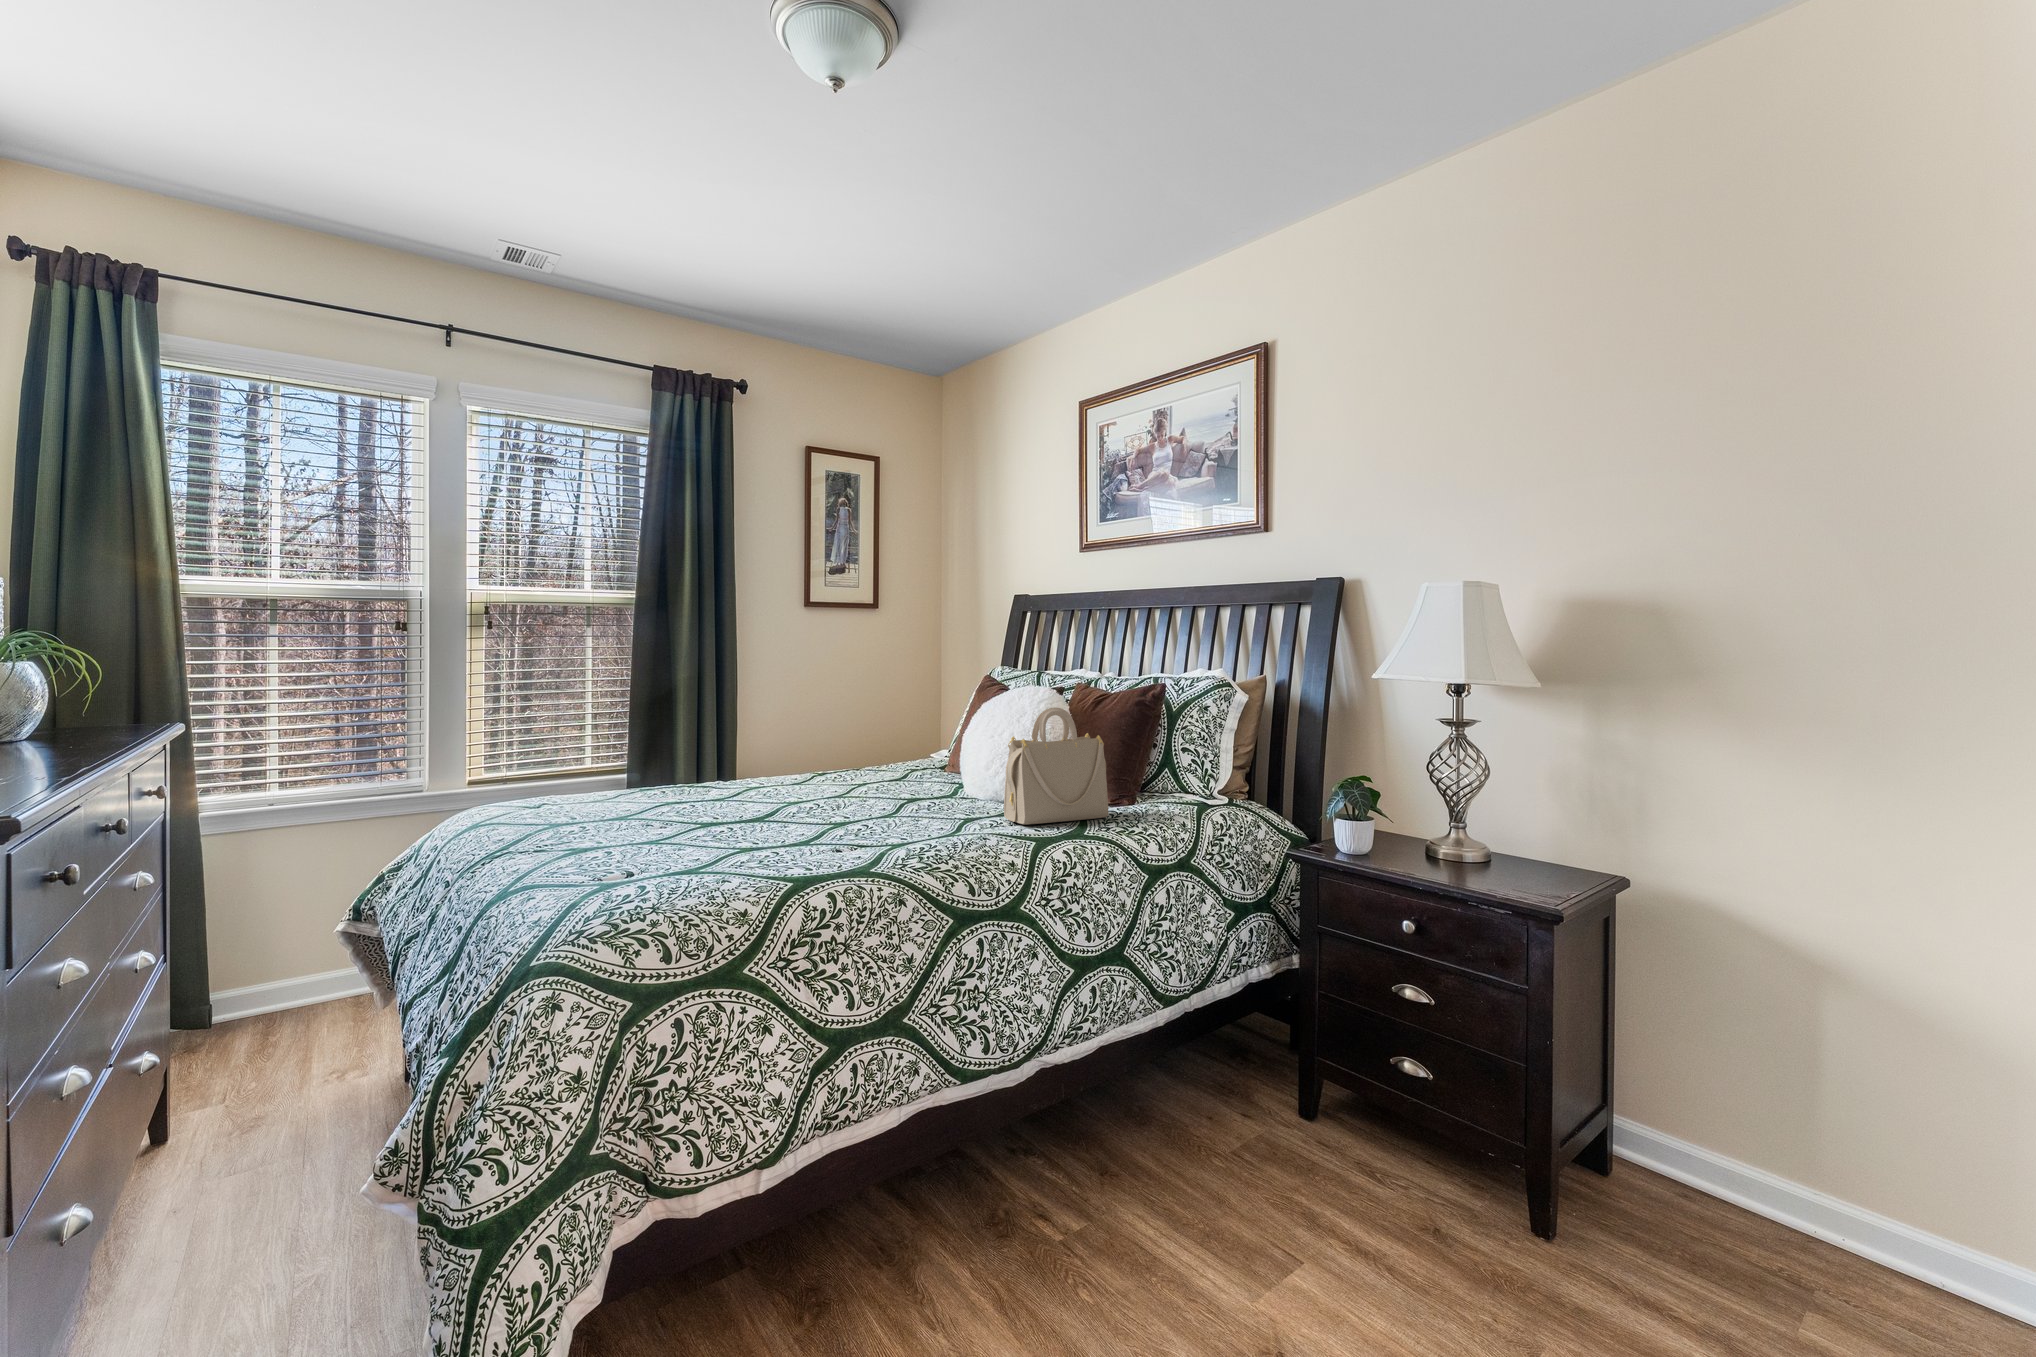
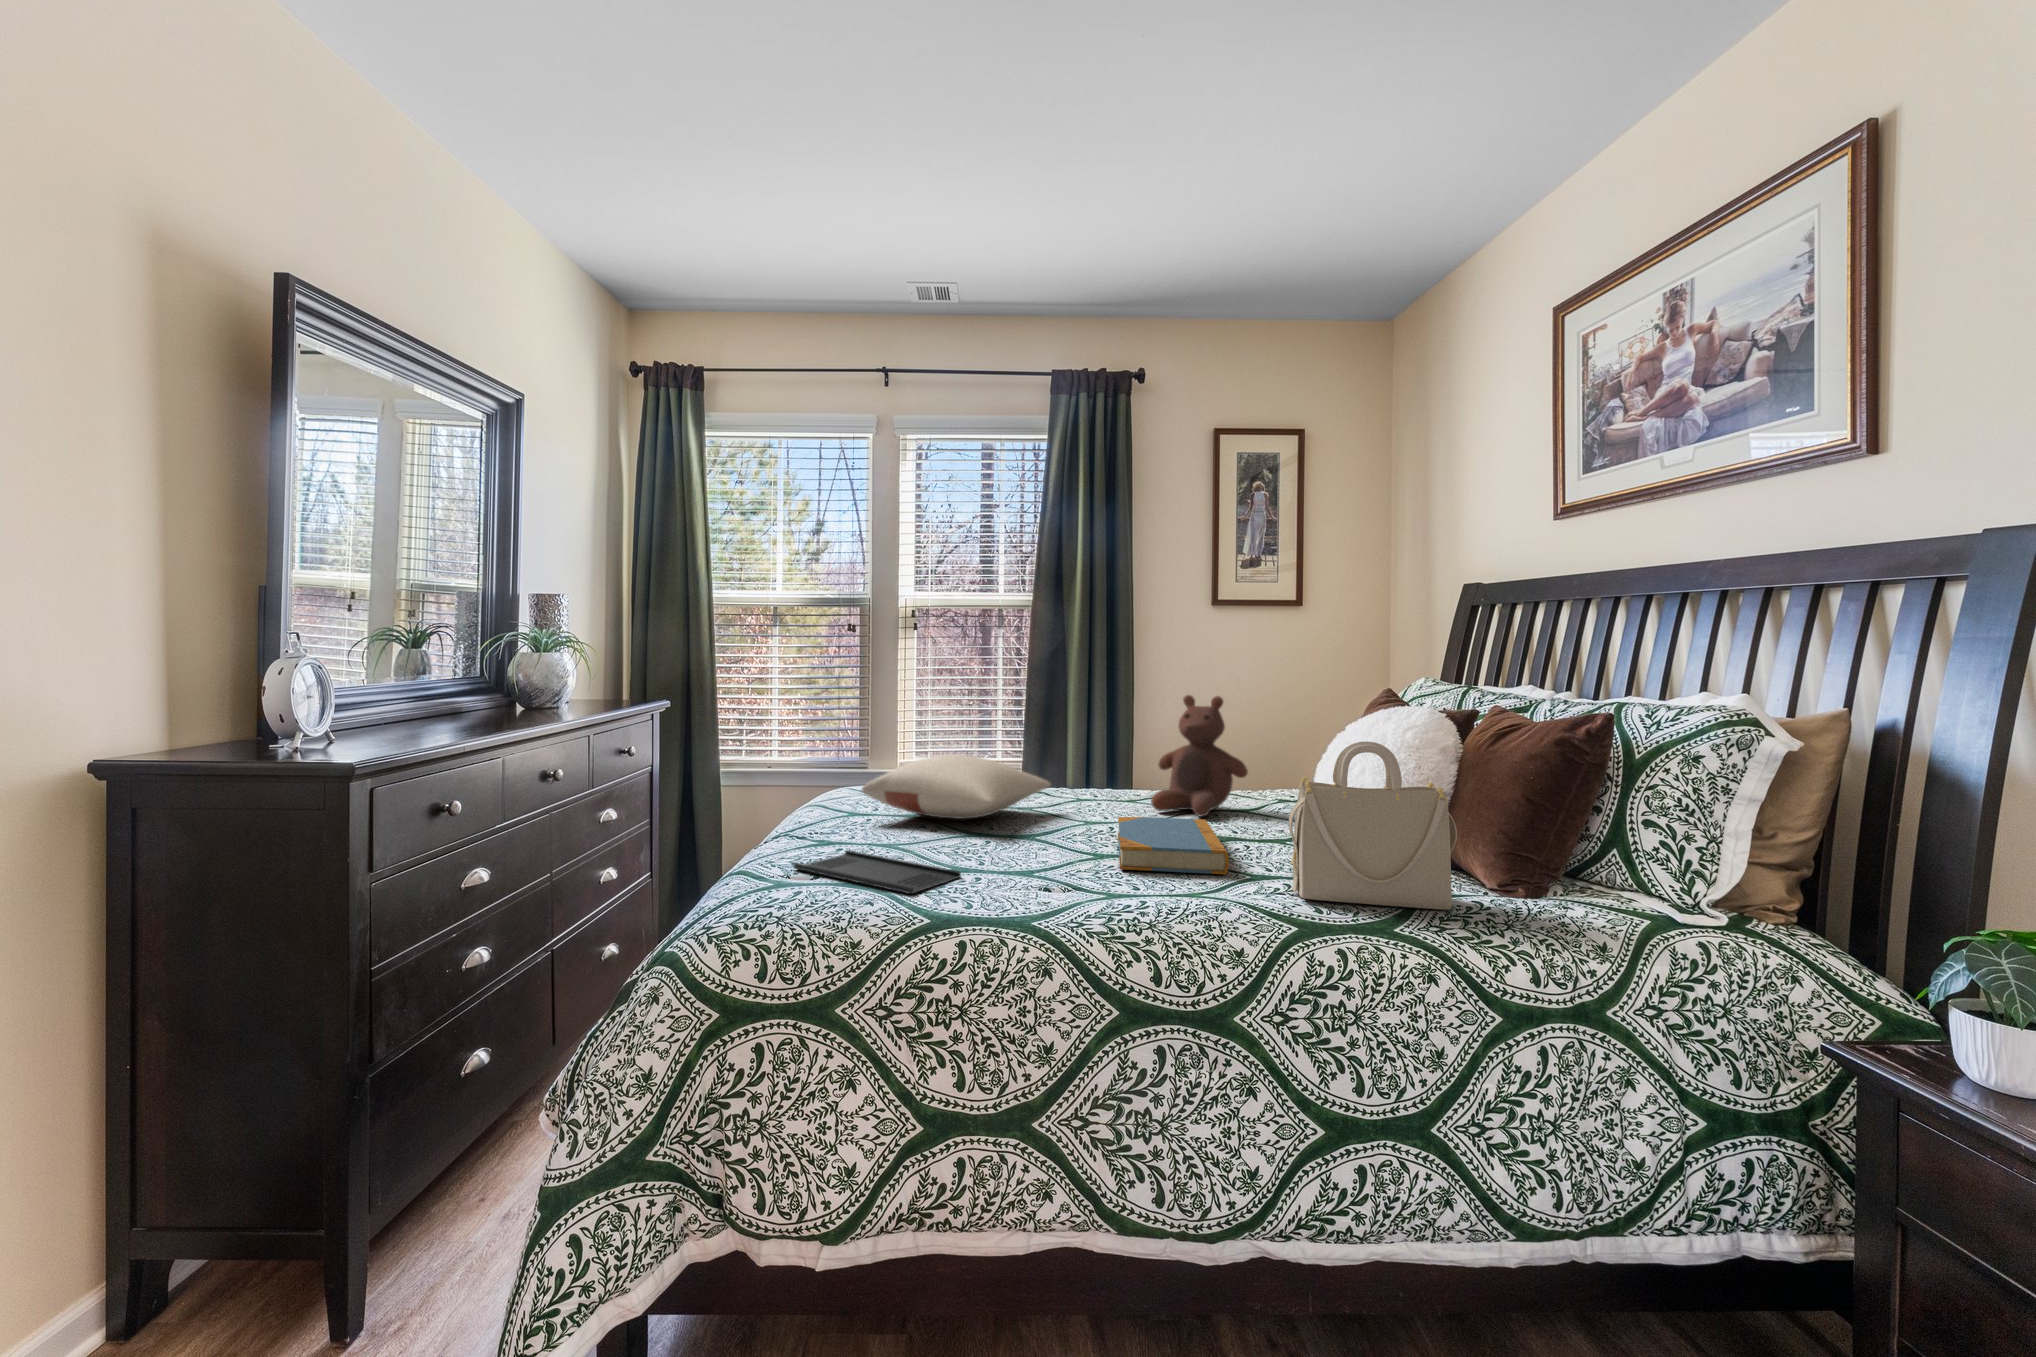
stuffed bear: none [811,679,896,786] -> present [1151,695,1248,817]
pillow: none [547,750,728,815] -> present [862,755,1051,819]
book: none [824,784,955,828] -> present [1118,817,1229,874]
tray: none [576,849,756,875] -> present [793,850,961,894]

